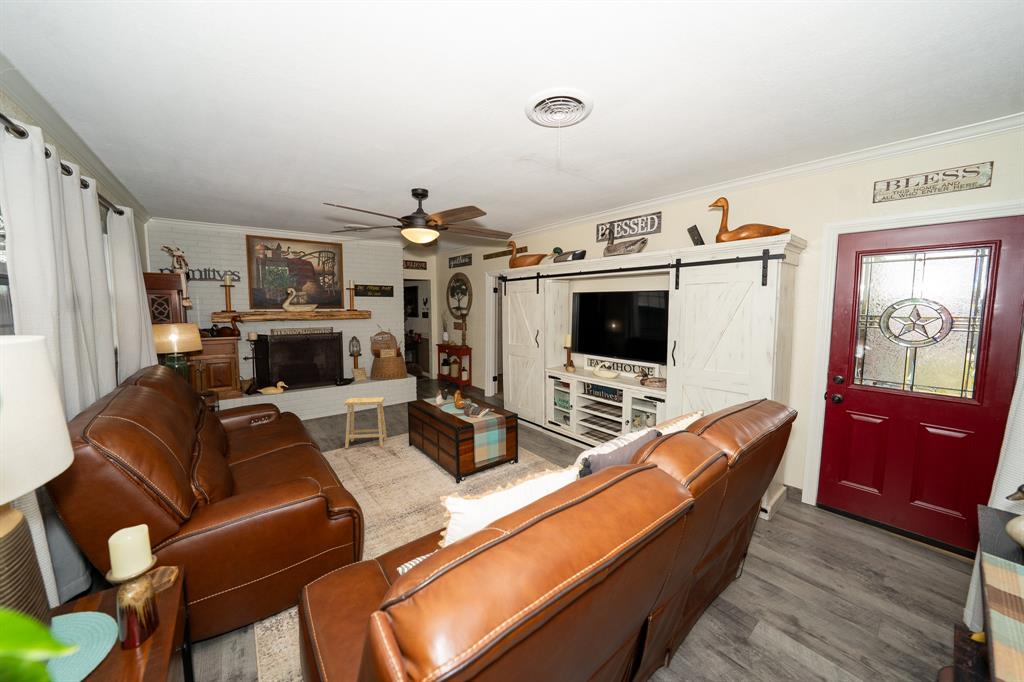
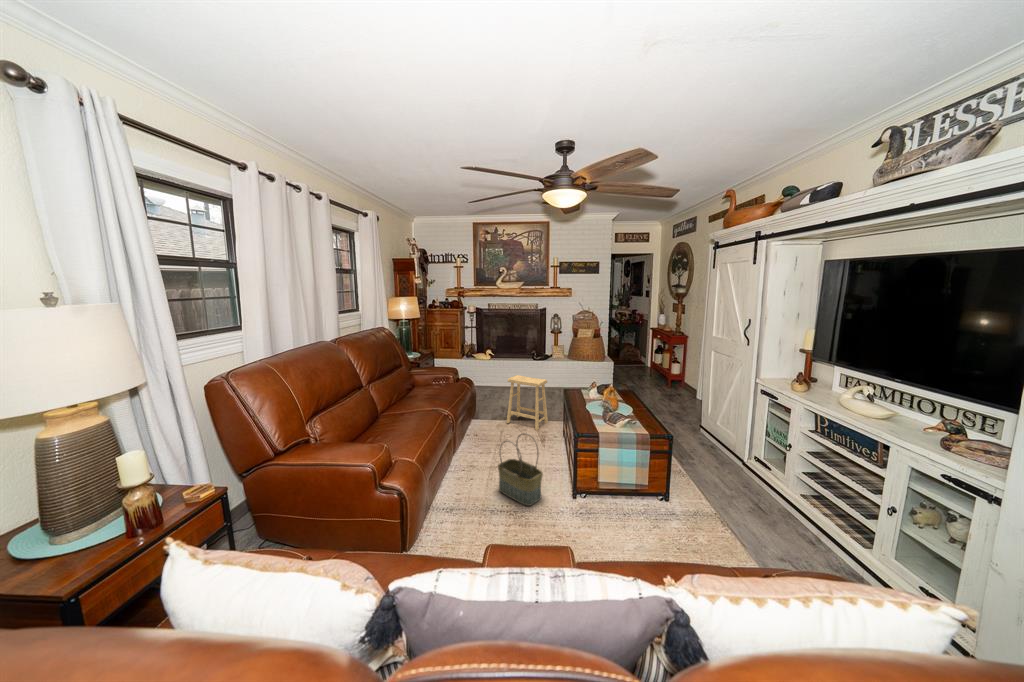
basket: none [387,437,432,498] -> present [498,434,543,506]

